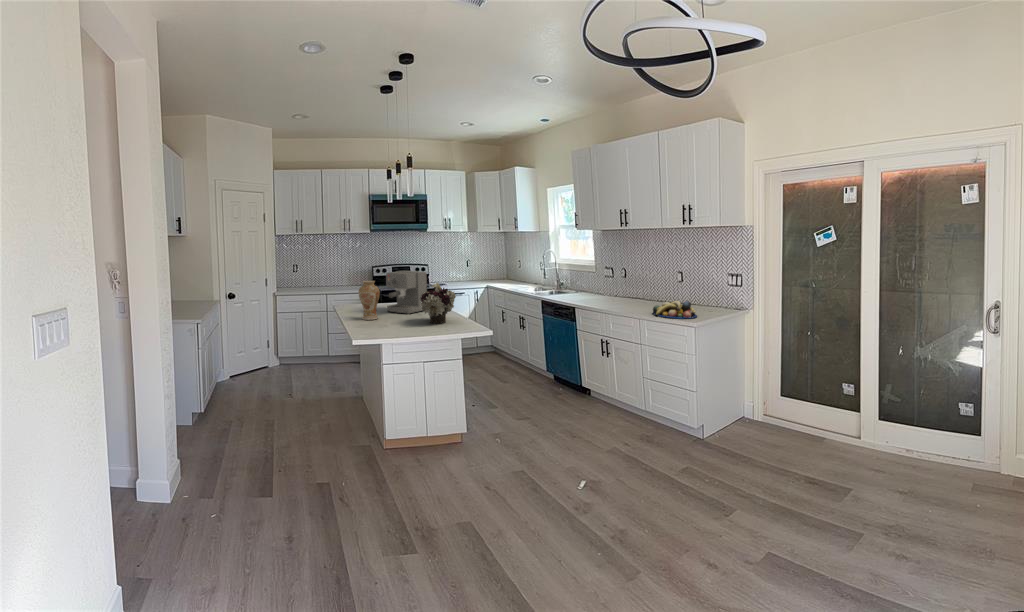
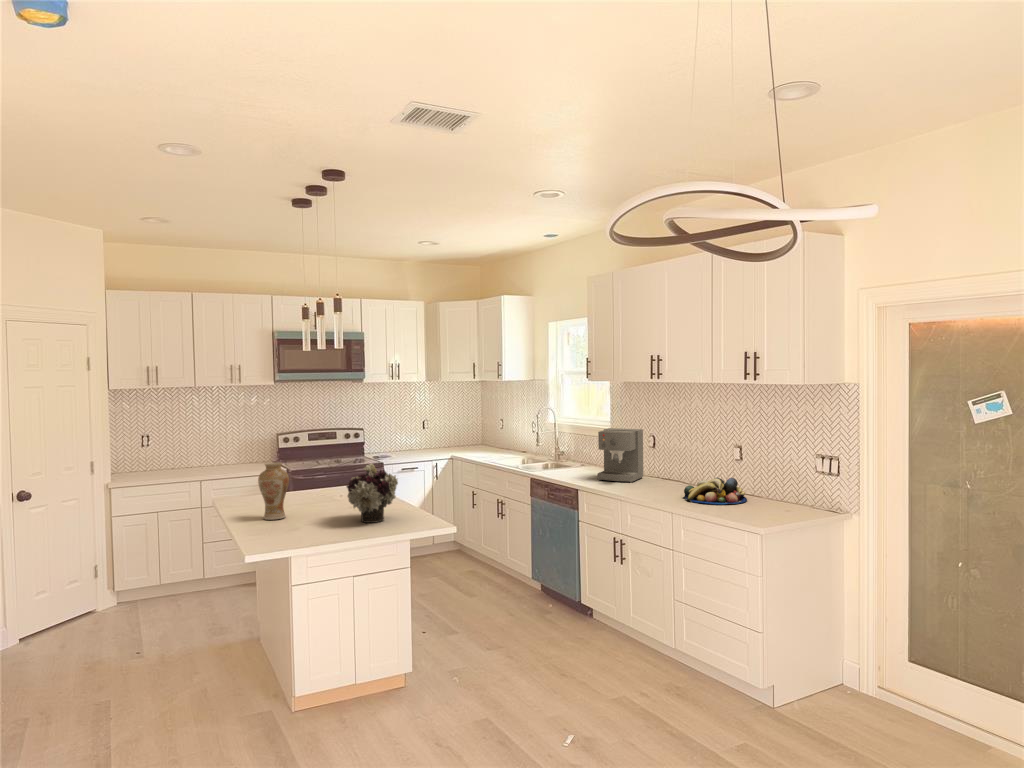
coffee maker: present [386,271,427,314] -> present [598,428,643,483]

